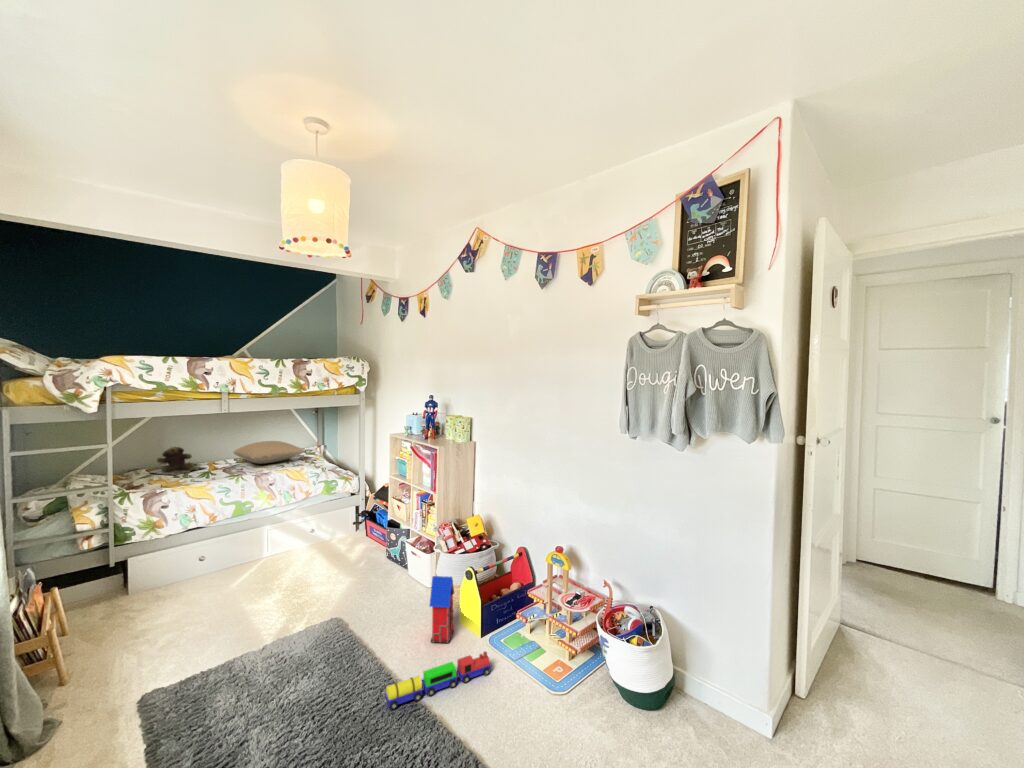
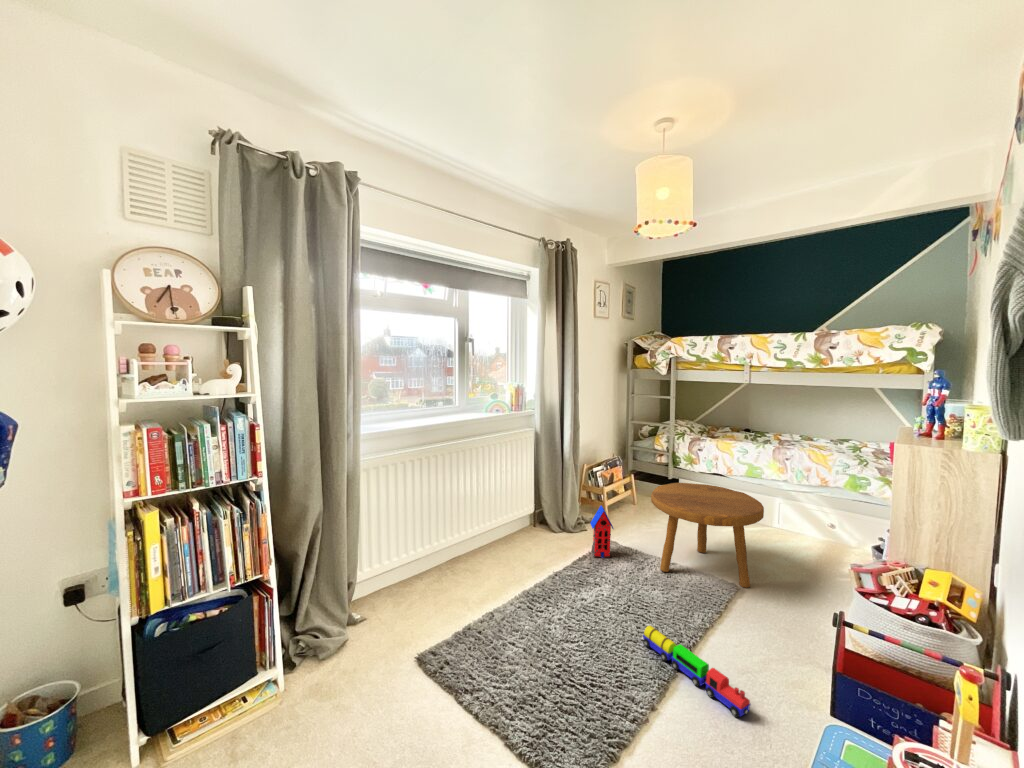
pillow: present [233,441,306,464] -> none [789,419,857,442]
teddy bear: present [150,447,205,475] -> none [728,410,766,433]
footstool: none [223,526,354,659] -> present [651,483,764,588]
toy house: present [430,576,454,643] -> present [590,506,613,558]

